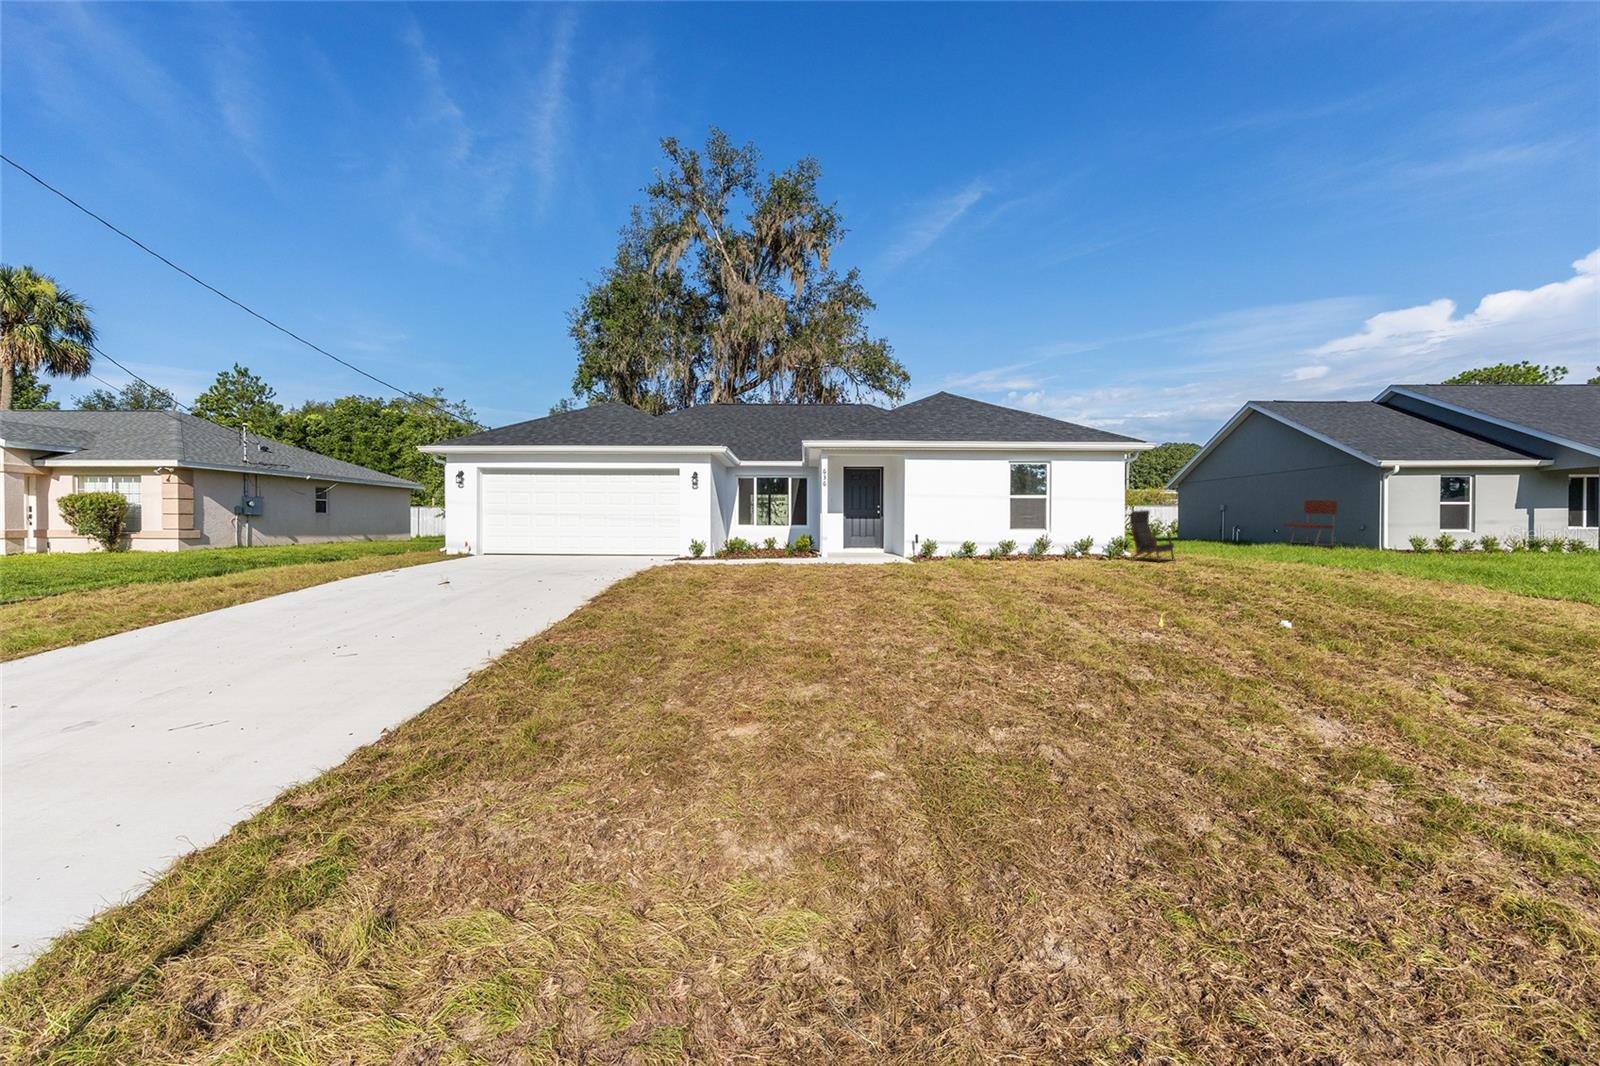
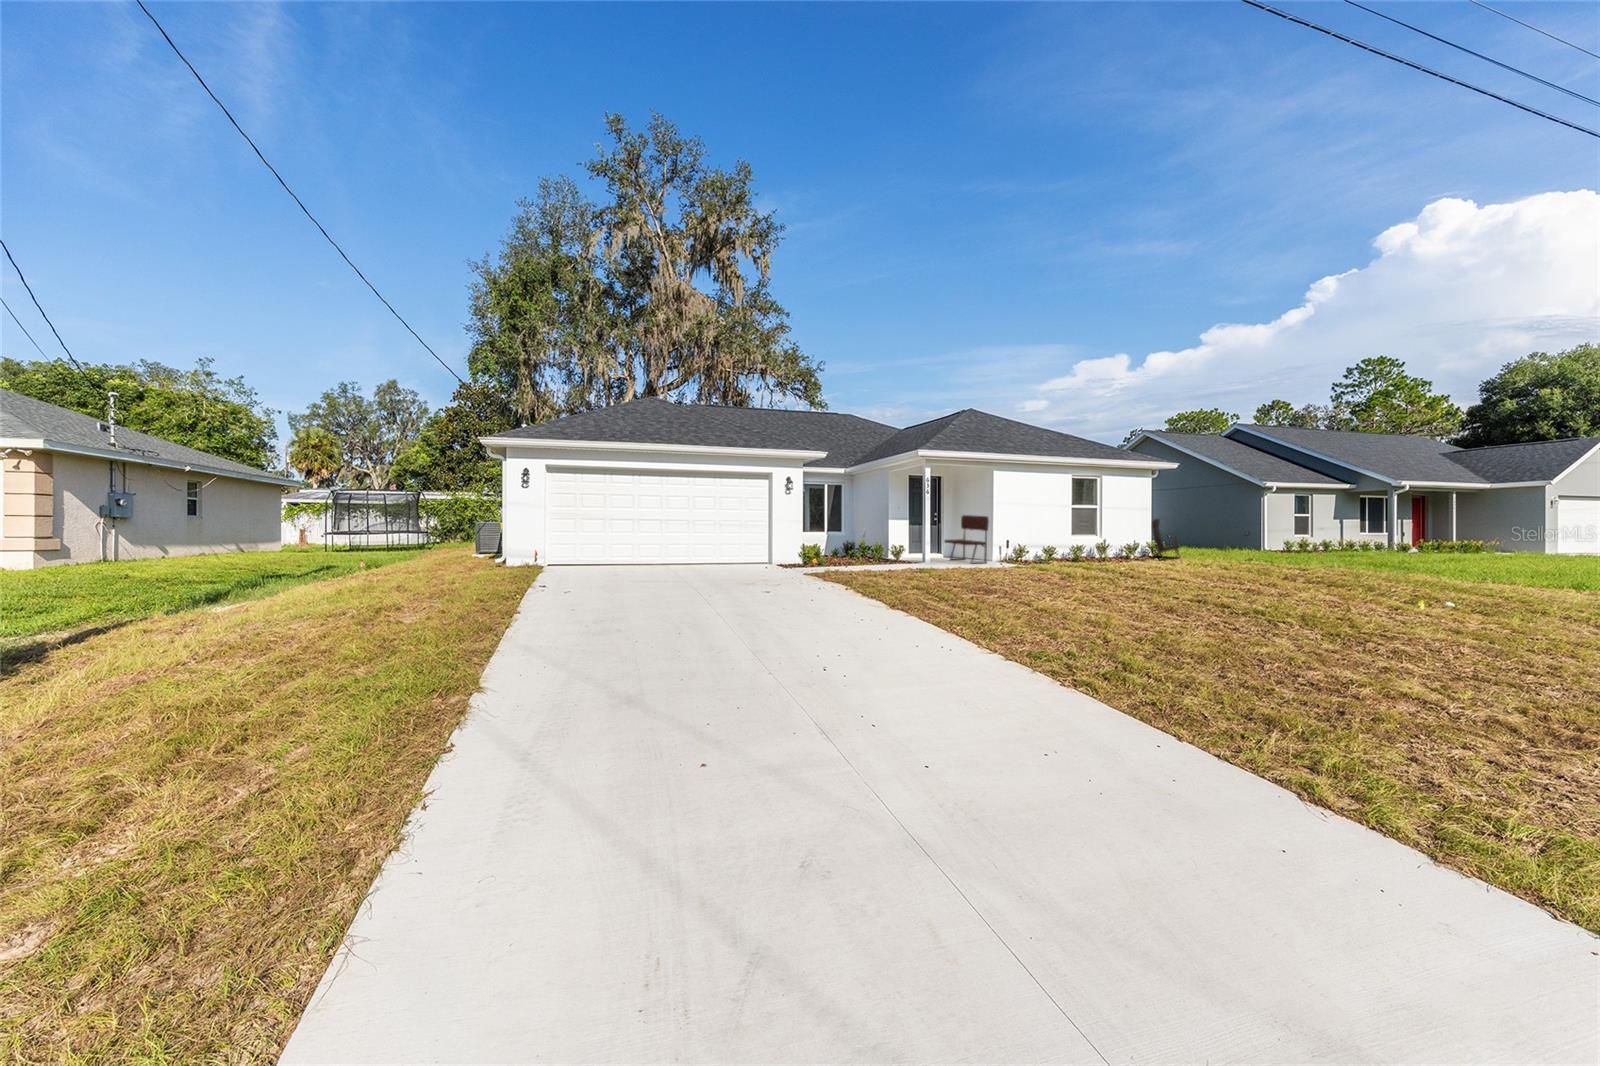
bench: present [1284,500,1337,546] -> present [944,515,989,564]

